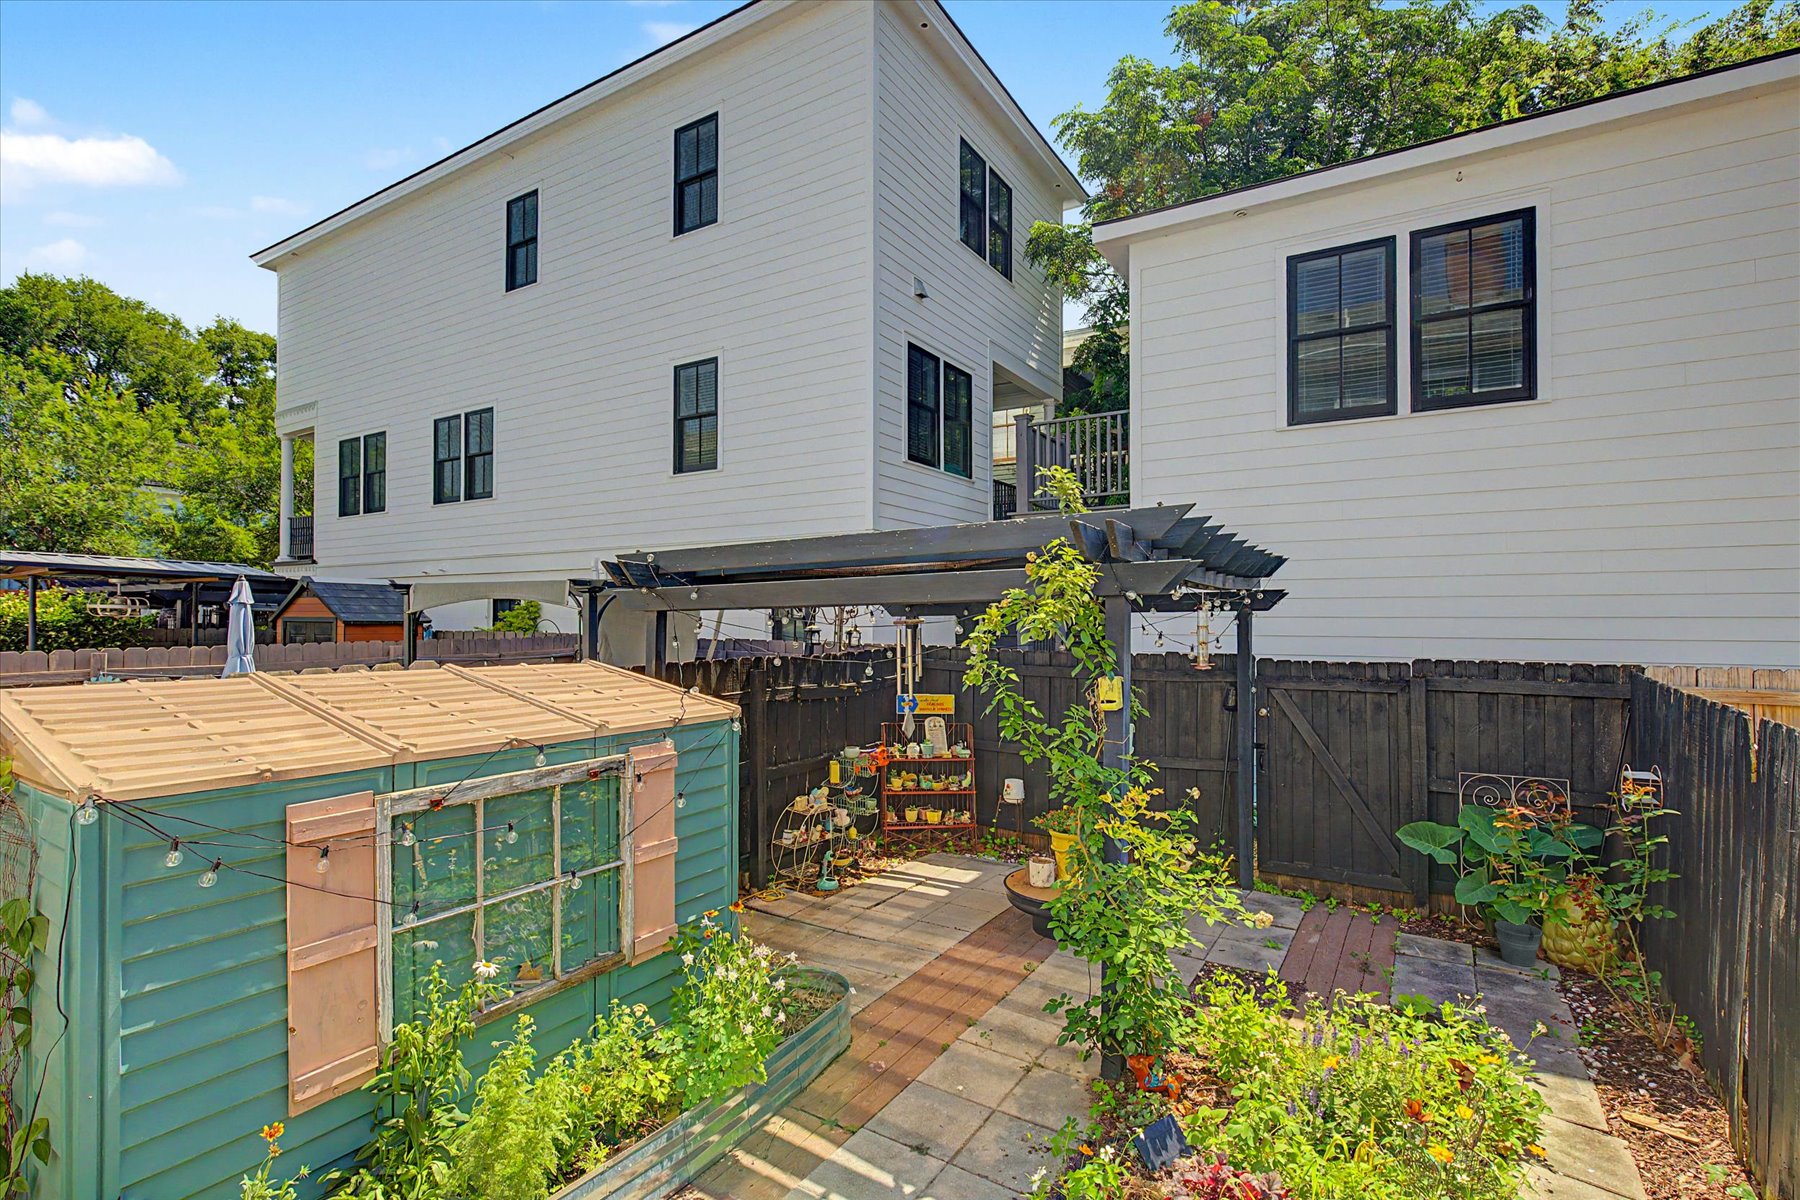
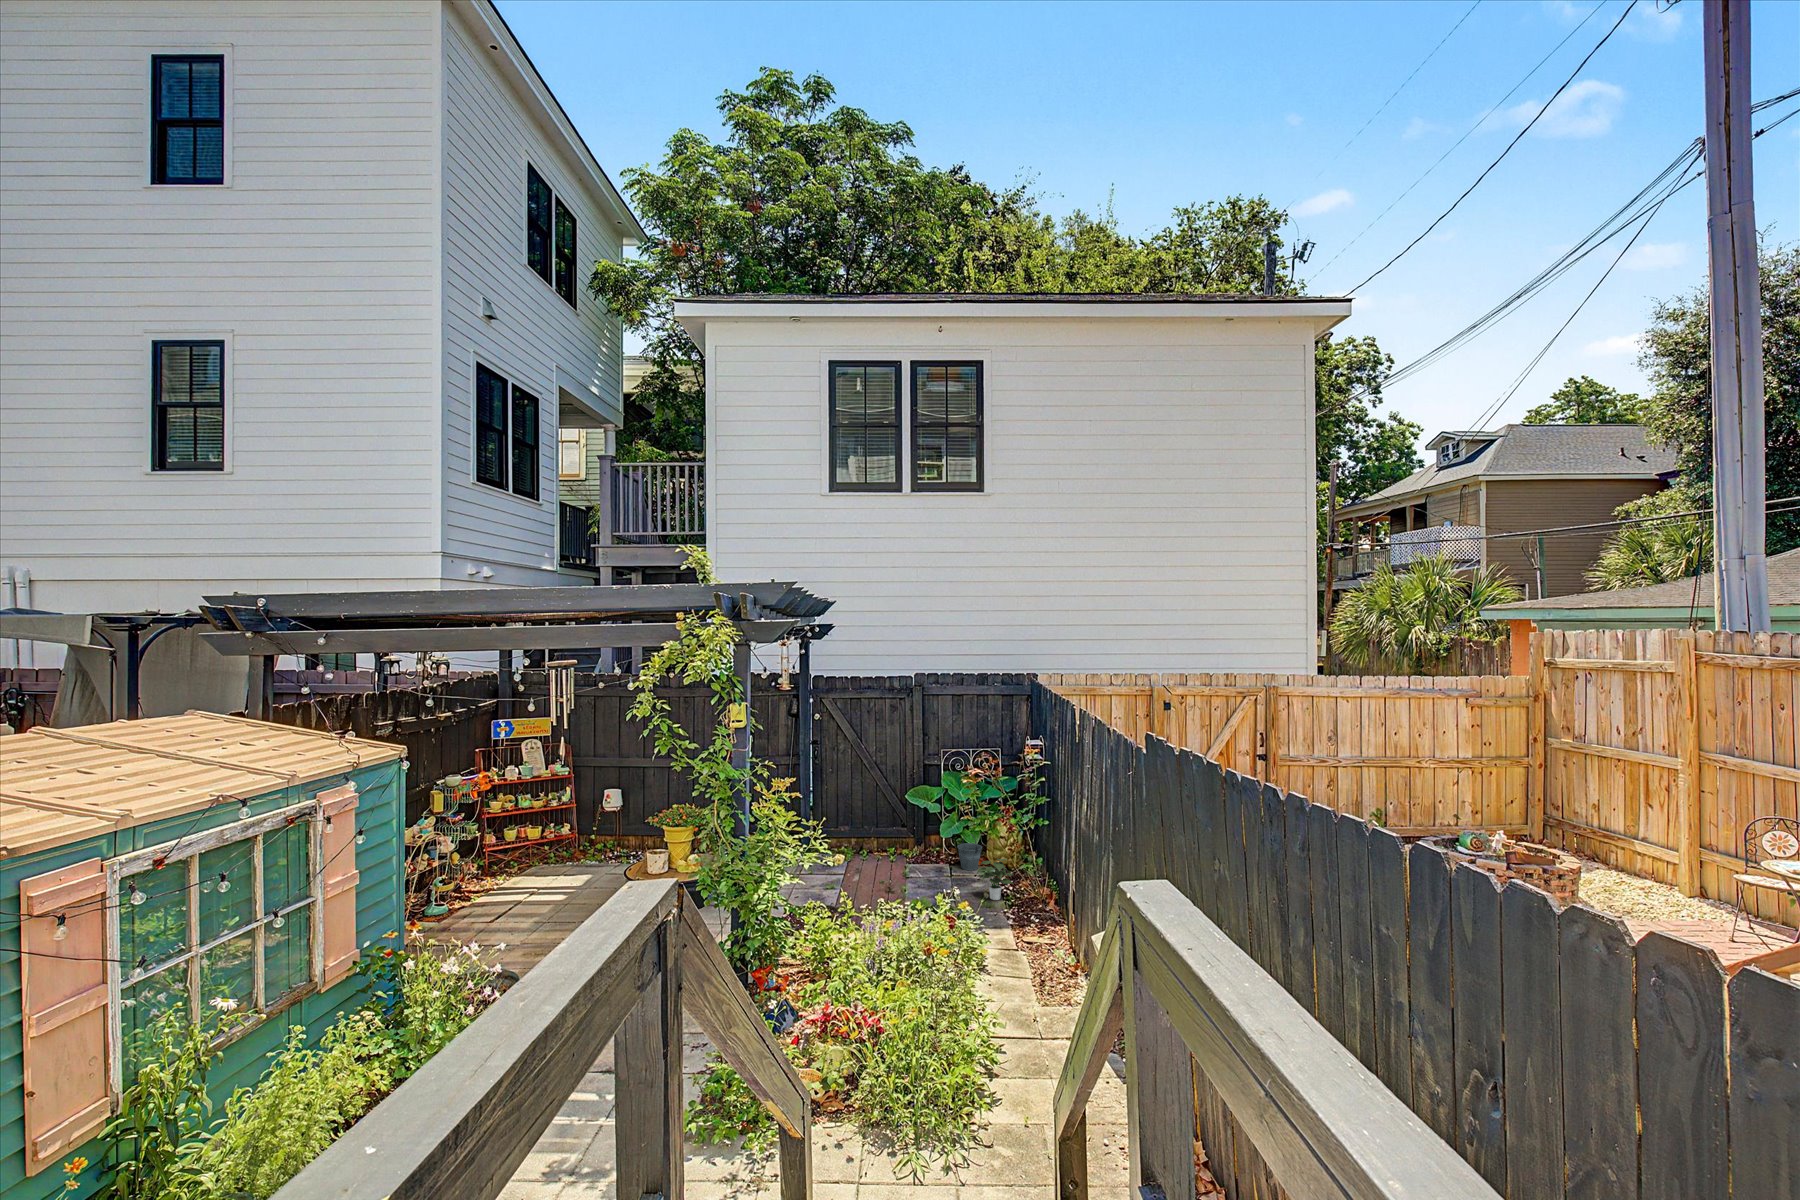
potted plant: none [1528,959,1607,1030] -> present [977,859,1013,900]

